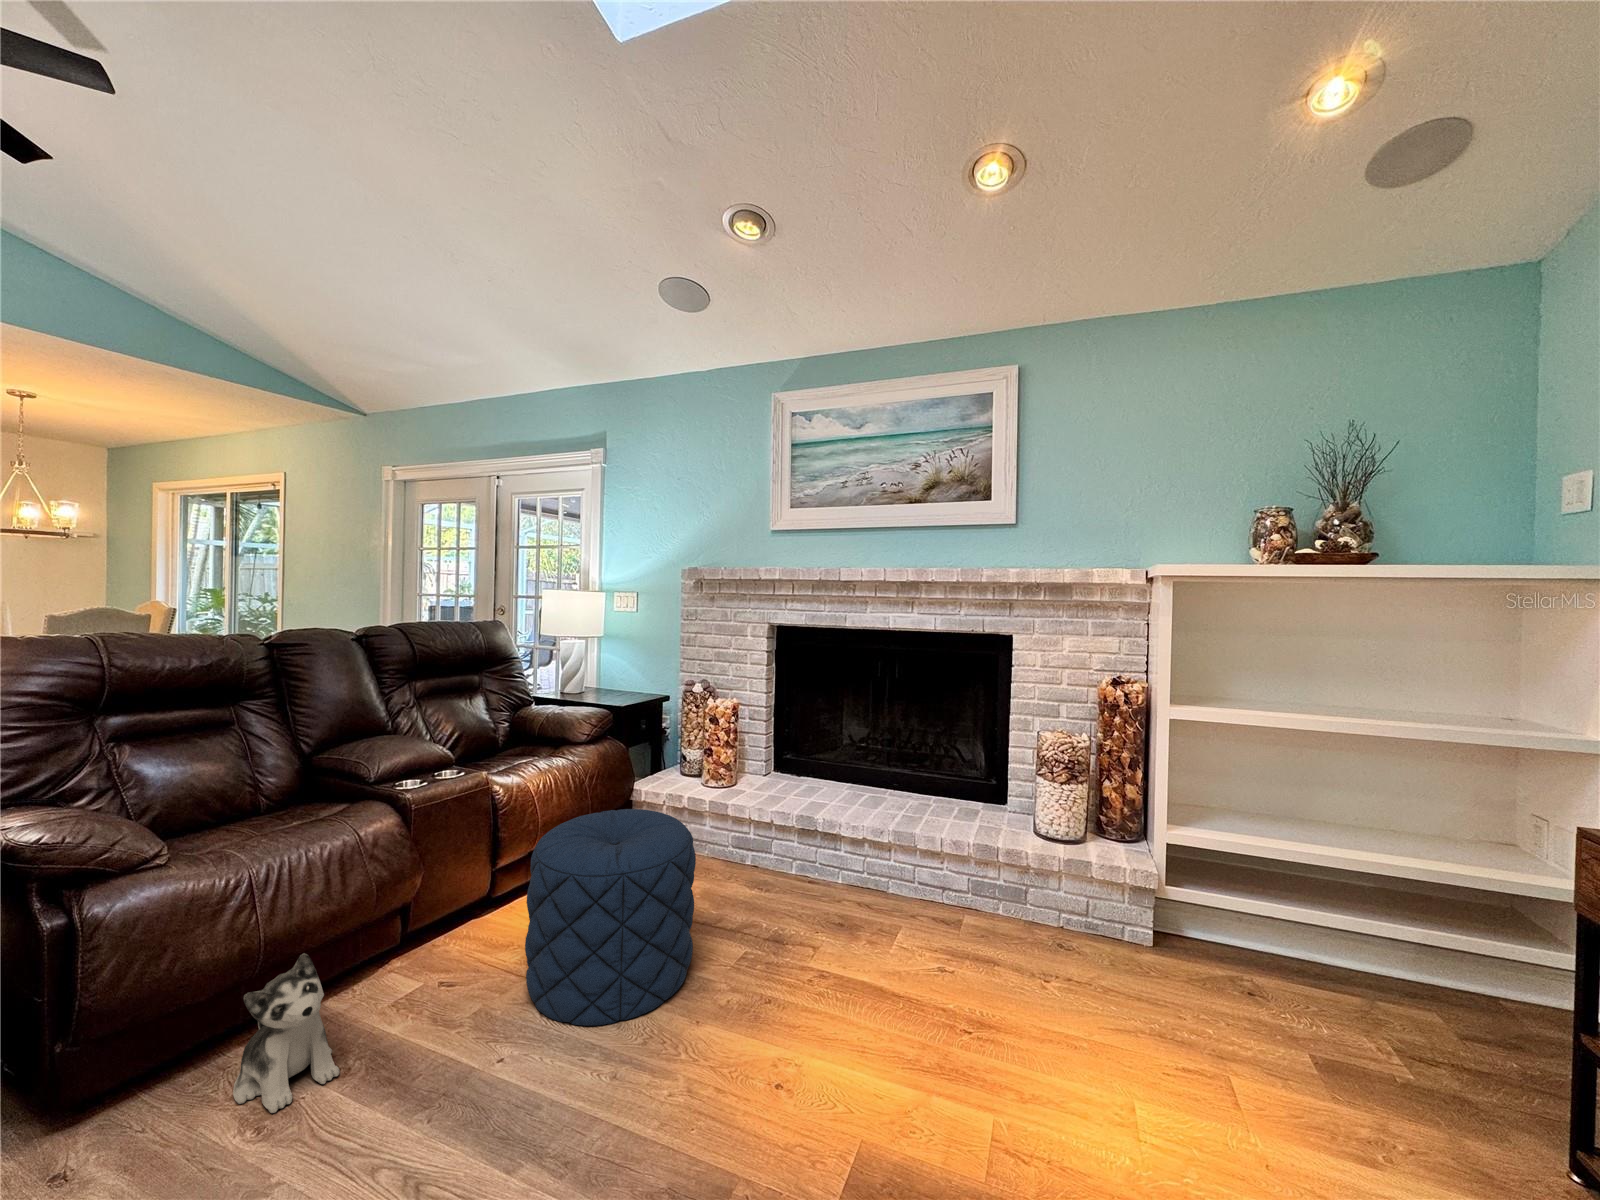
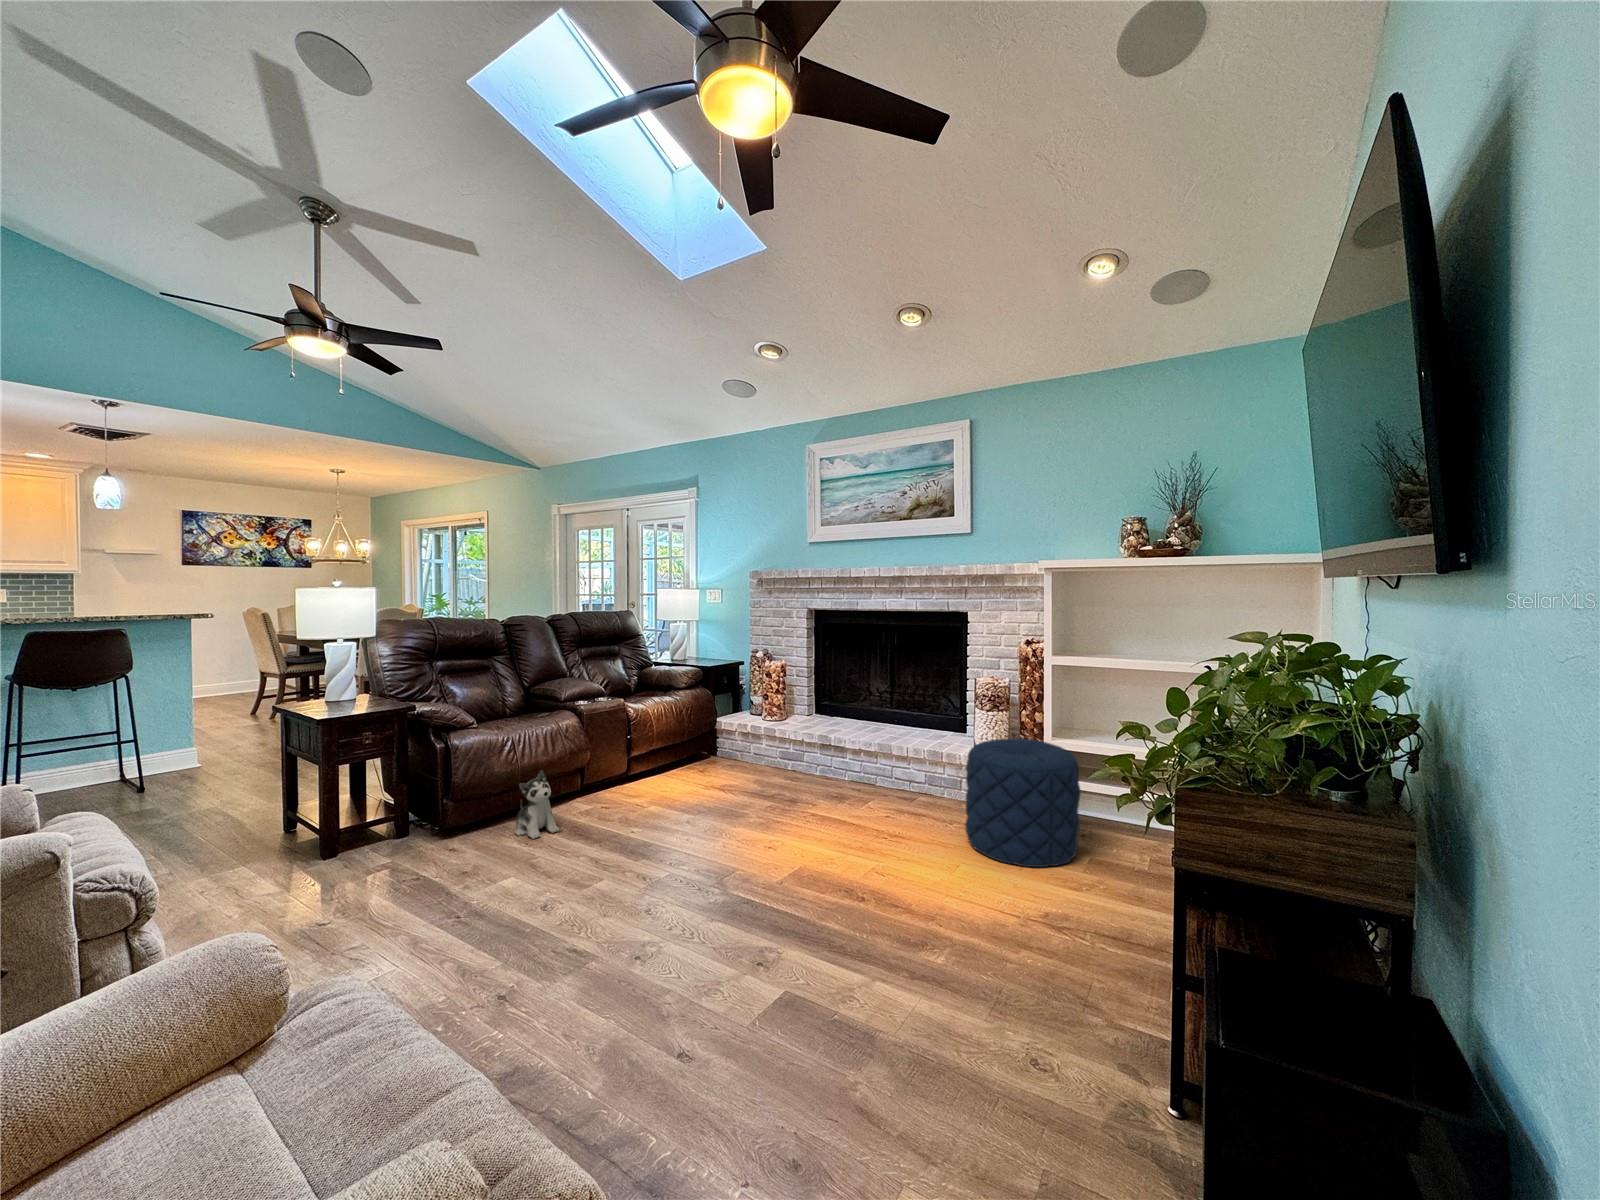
pouf: present [525,809,696,1026] -> present [965,739,1081,867]

